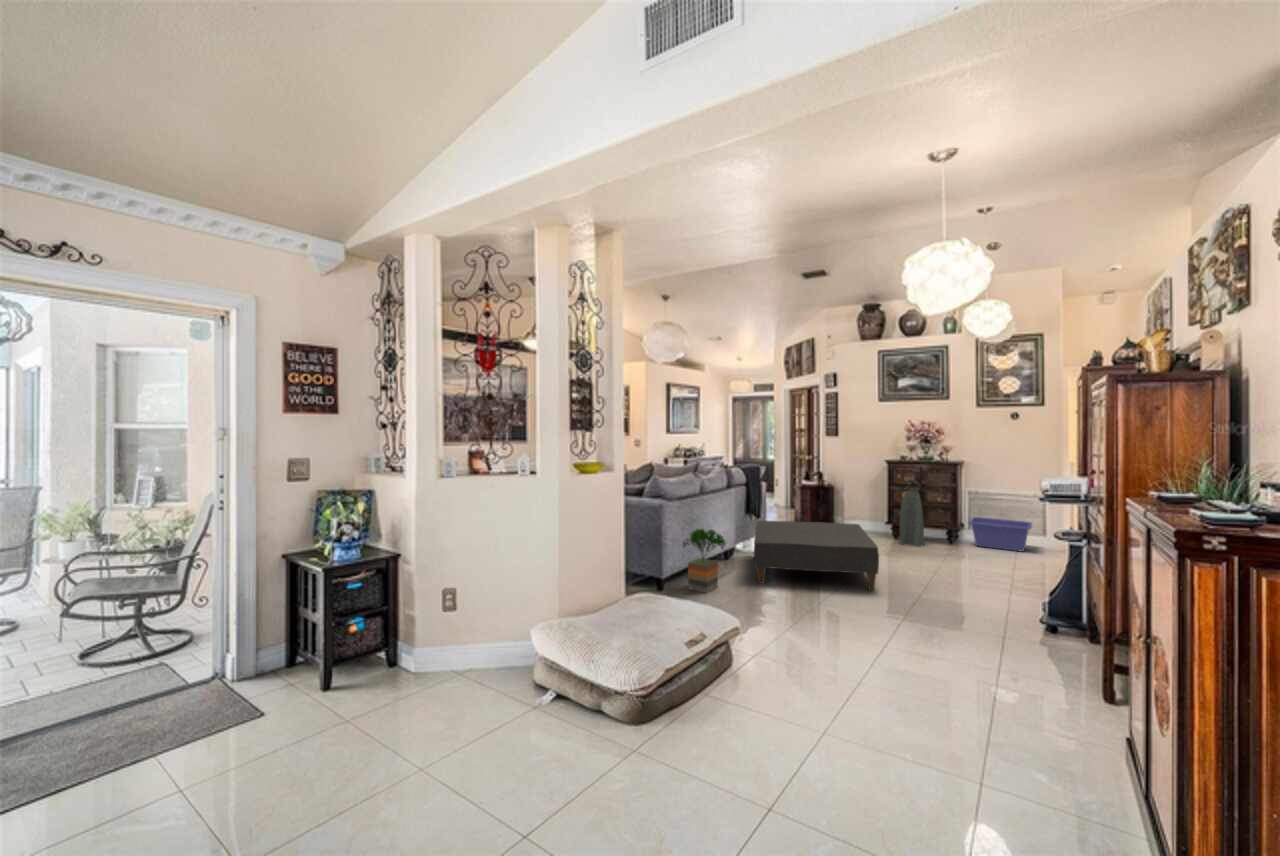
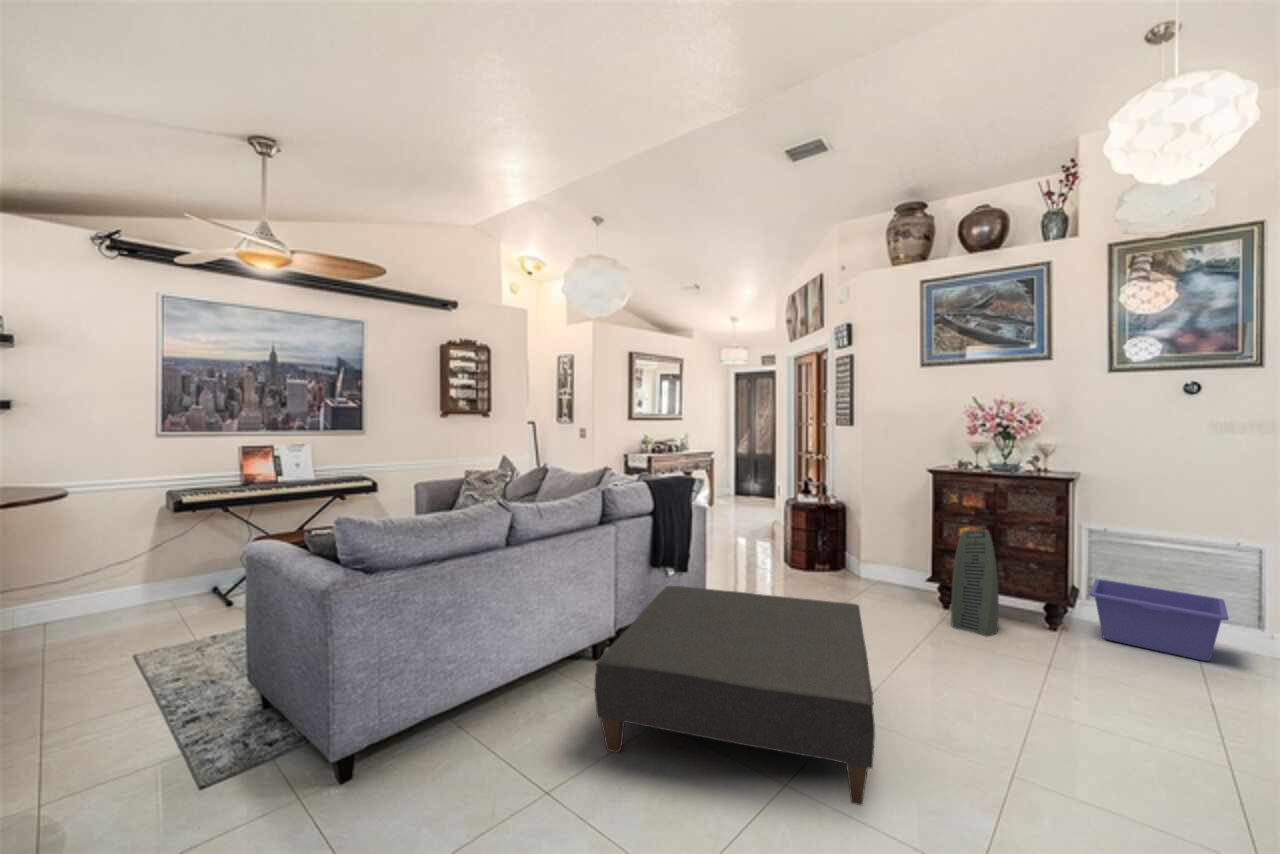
potted tree: present [683,529,726,593] -> none [418,625,525,790]

